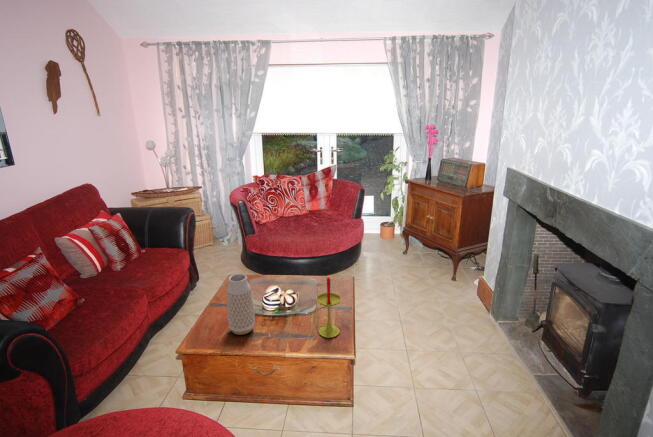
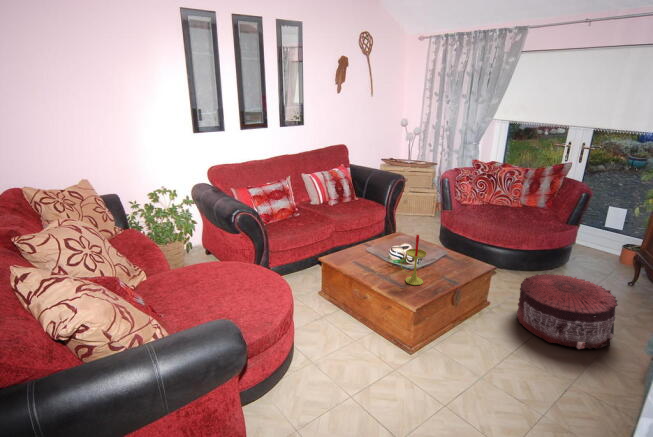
pouf: none [374,263,454,330] -> present [517,274,618,349]
vase: present [227,274,255,335] -> none [353,215,373,261]

